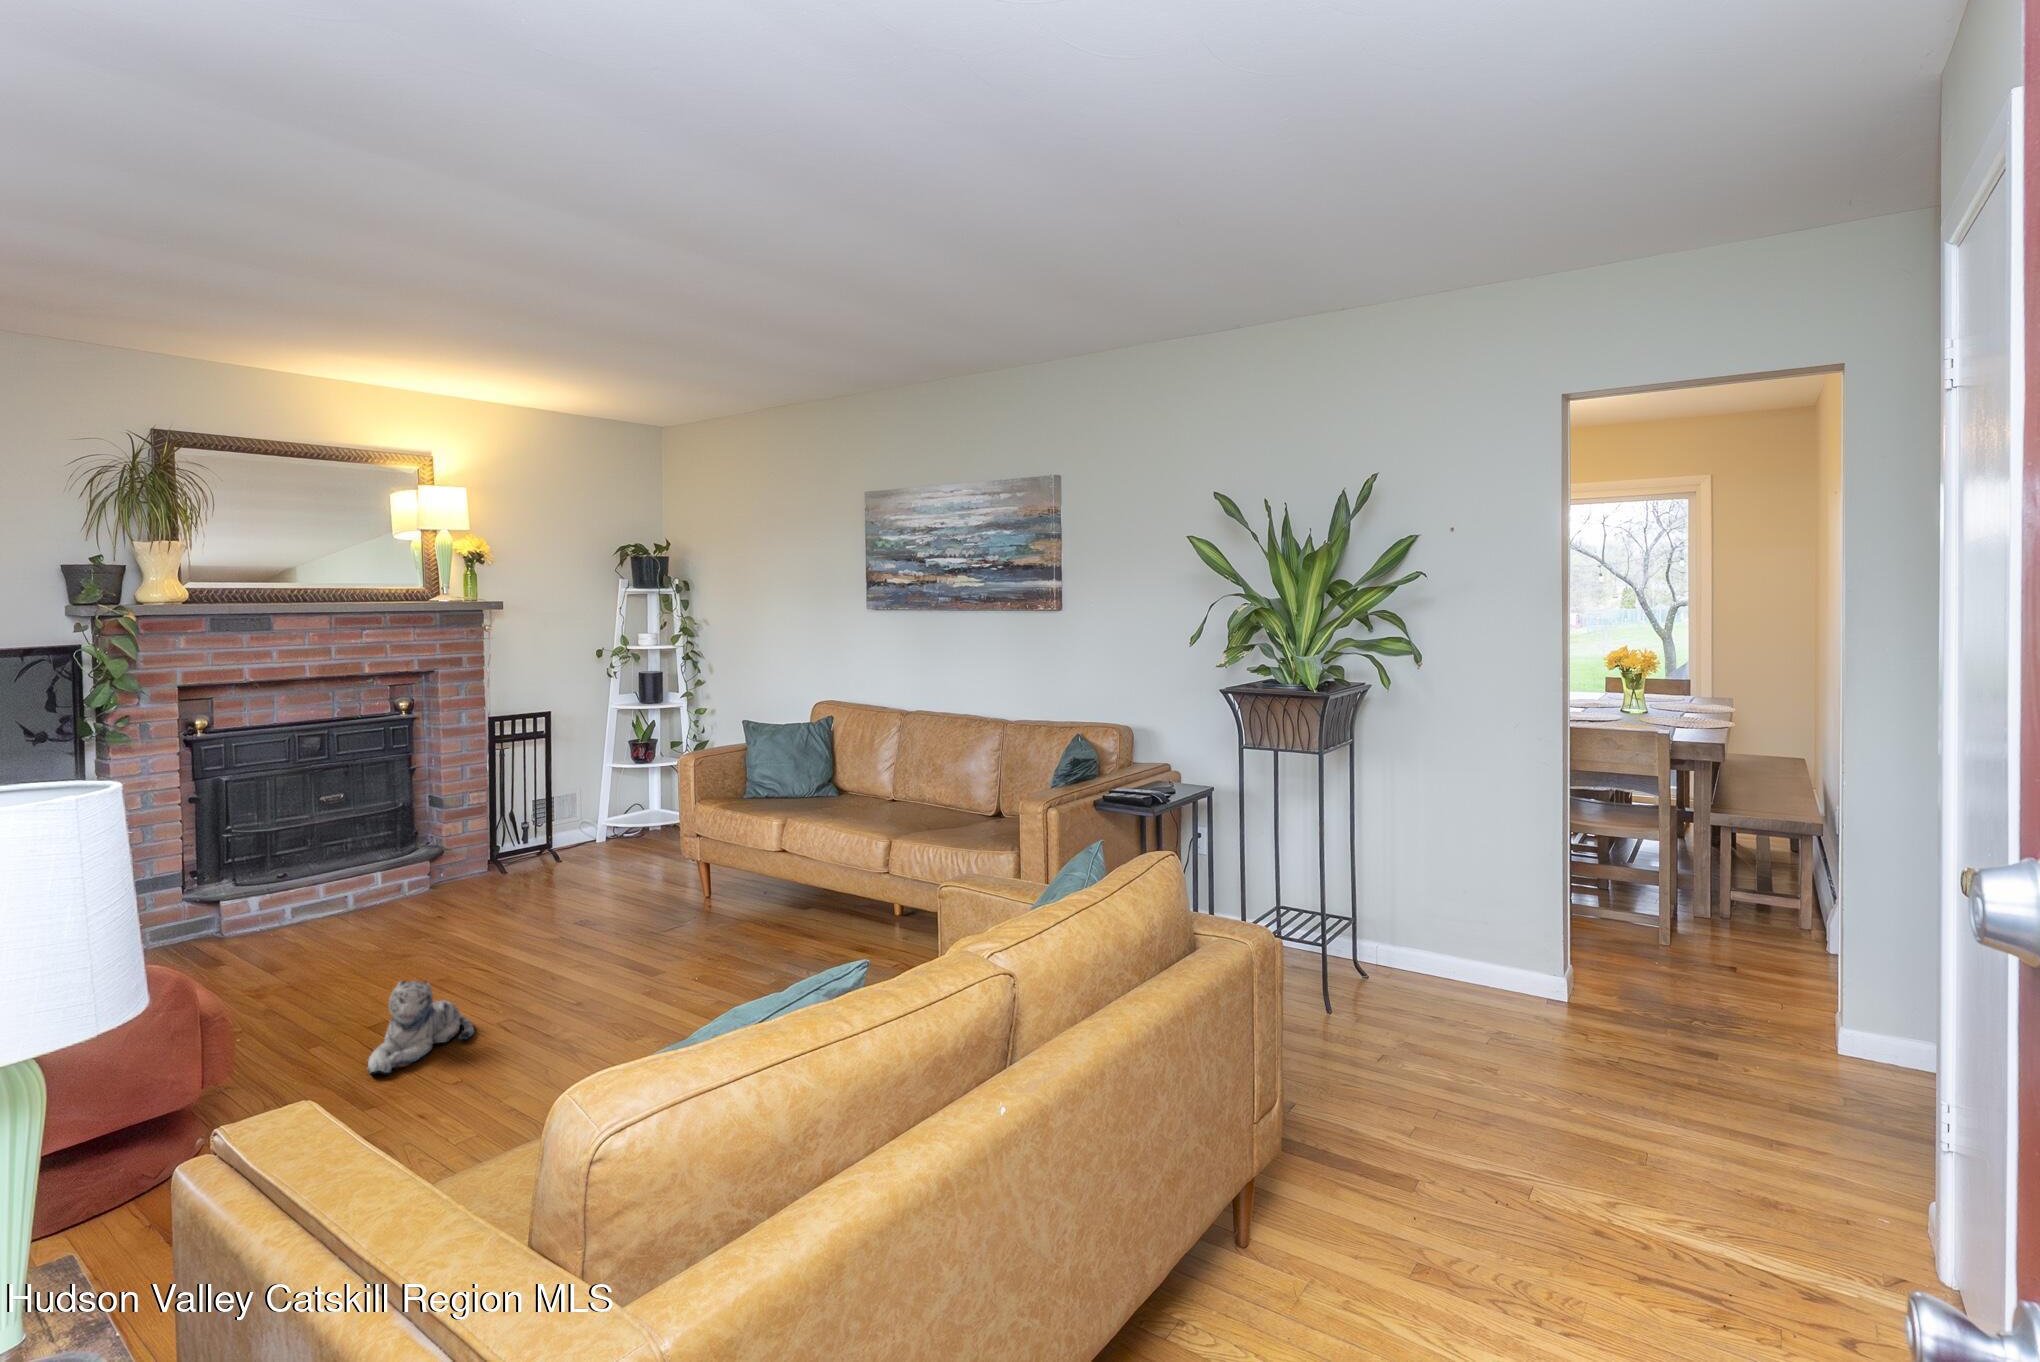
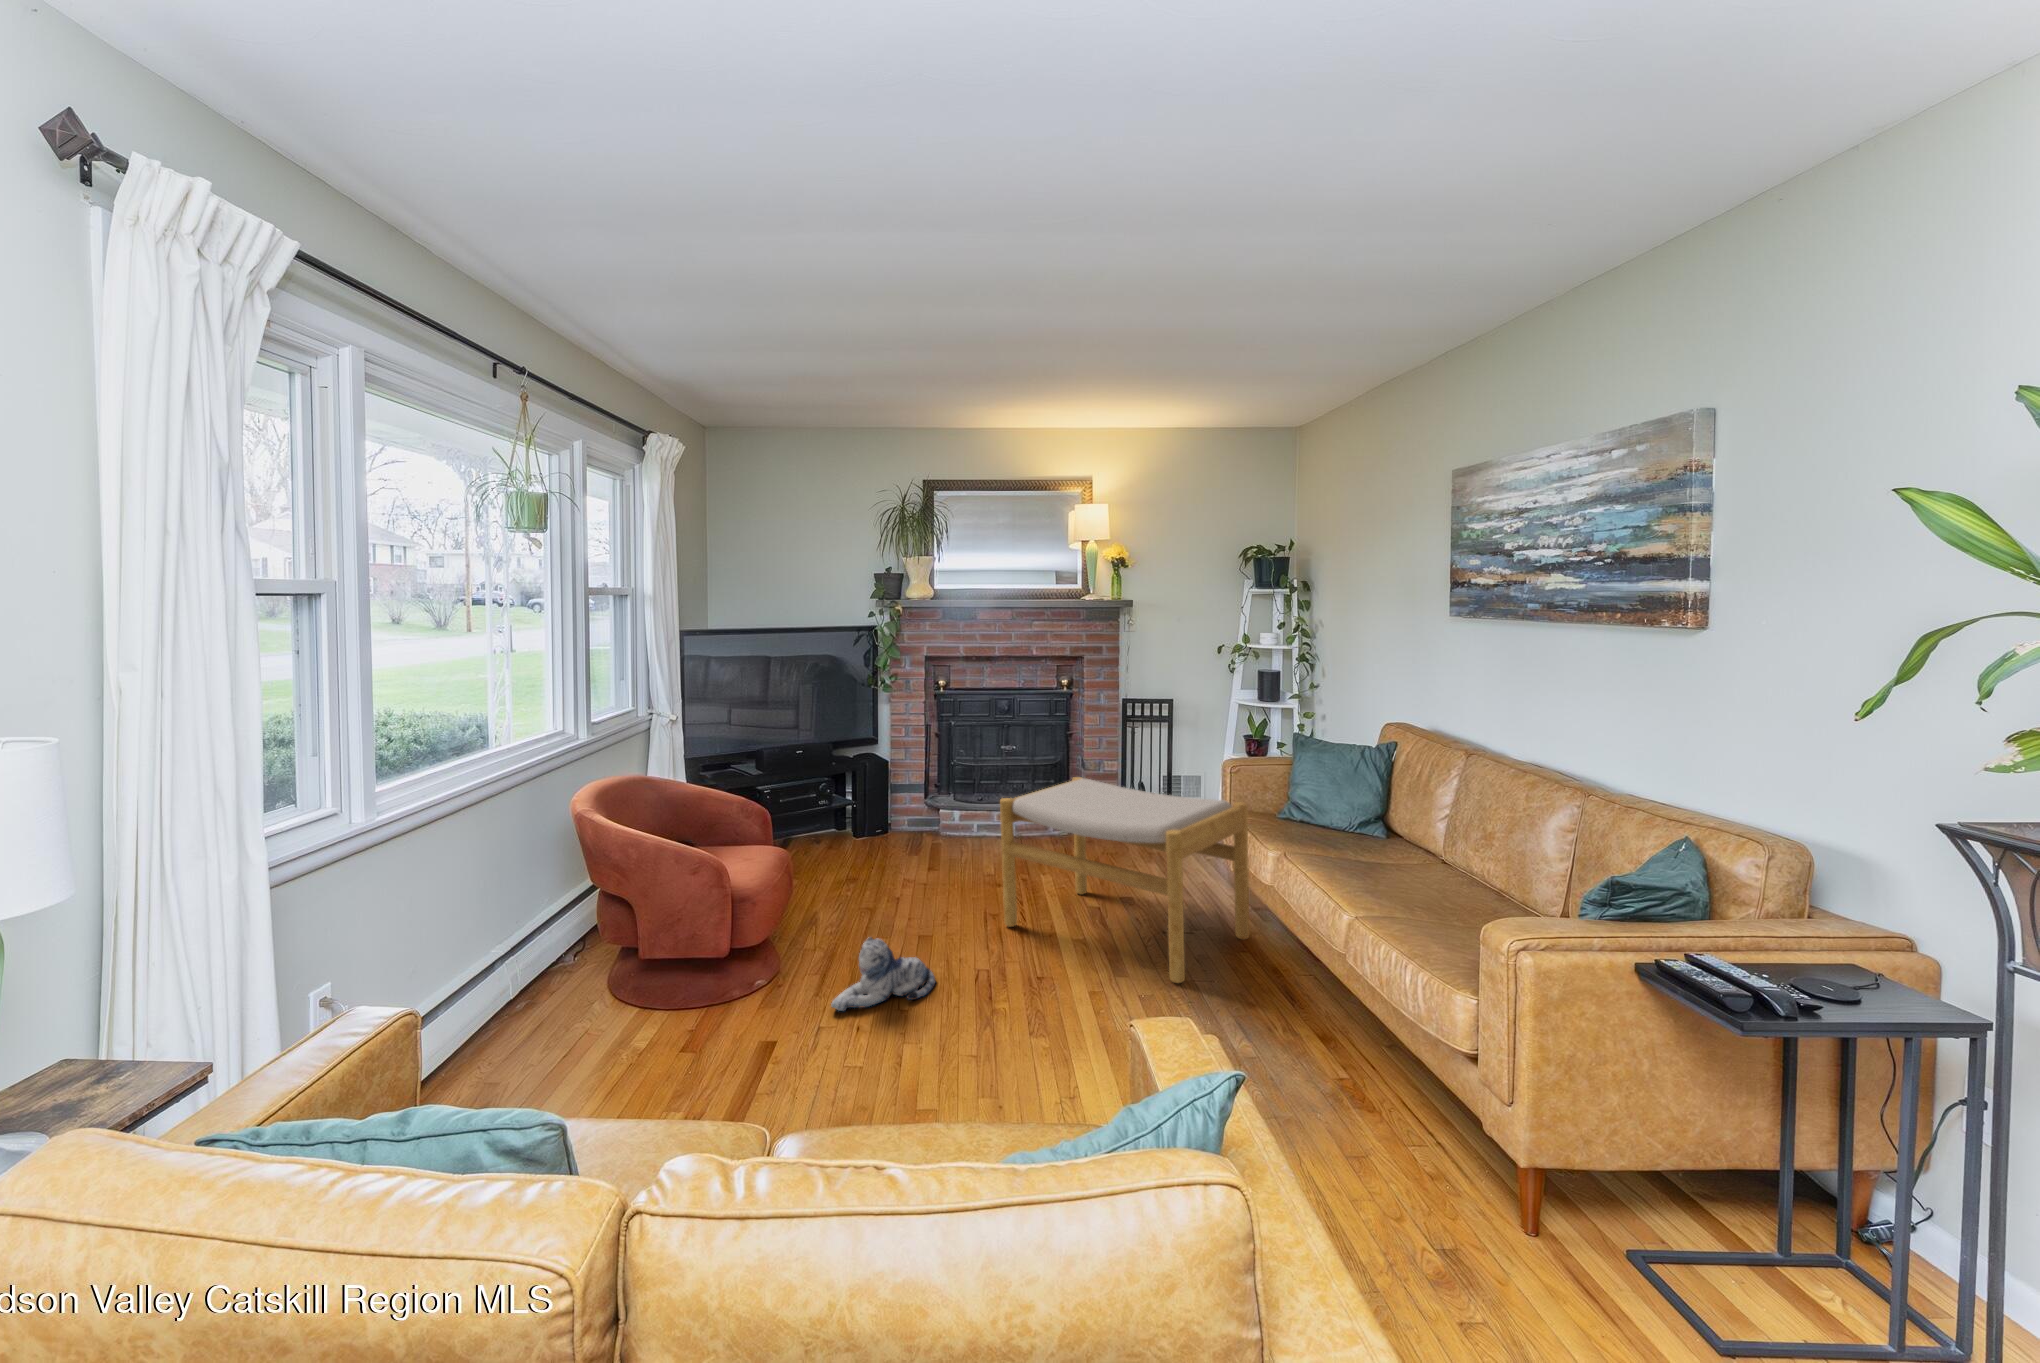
footstool: none [473,783,745,967] -> present [1000,777,1249,983]

